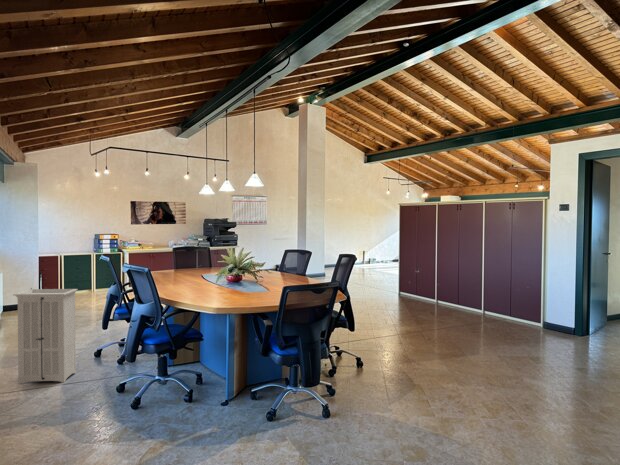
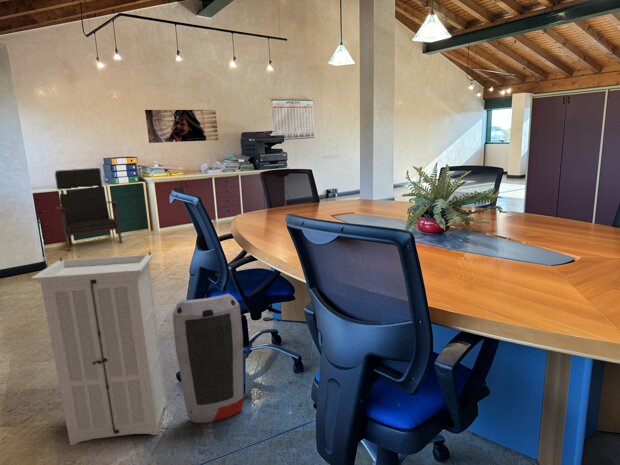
lounge chair: none [53,241,99,300] -> present [55,168,122,251]
air purifier: none [80,311,117,380] -> present [173,294,244,423]

